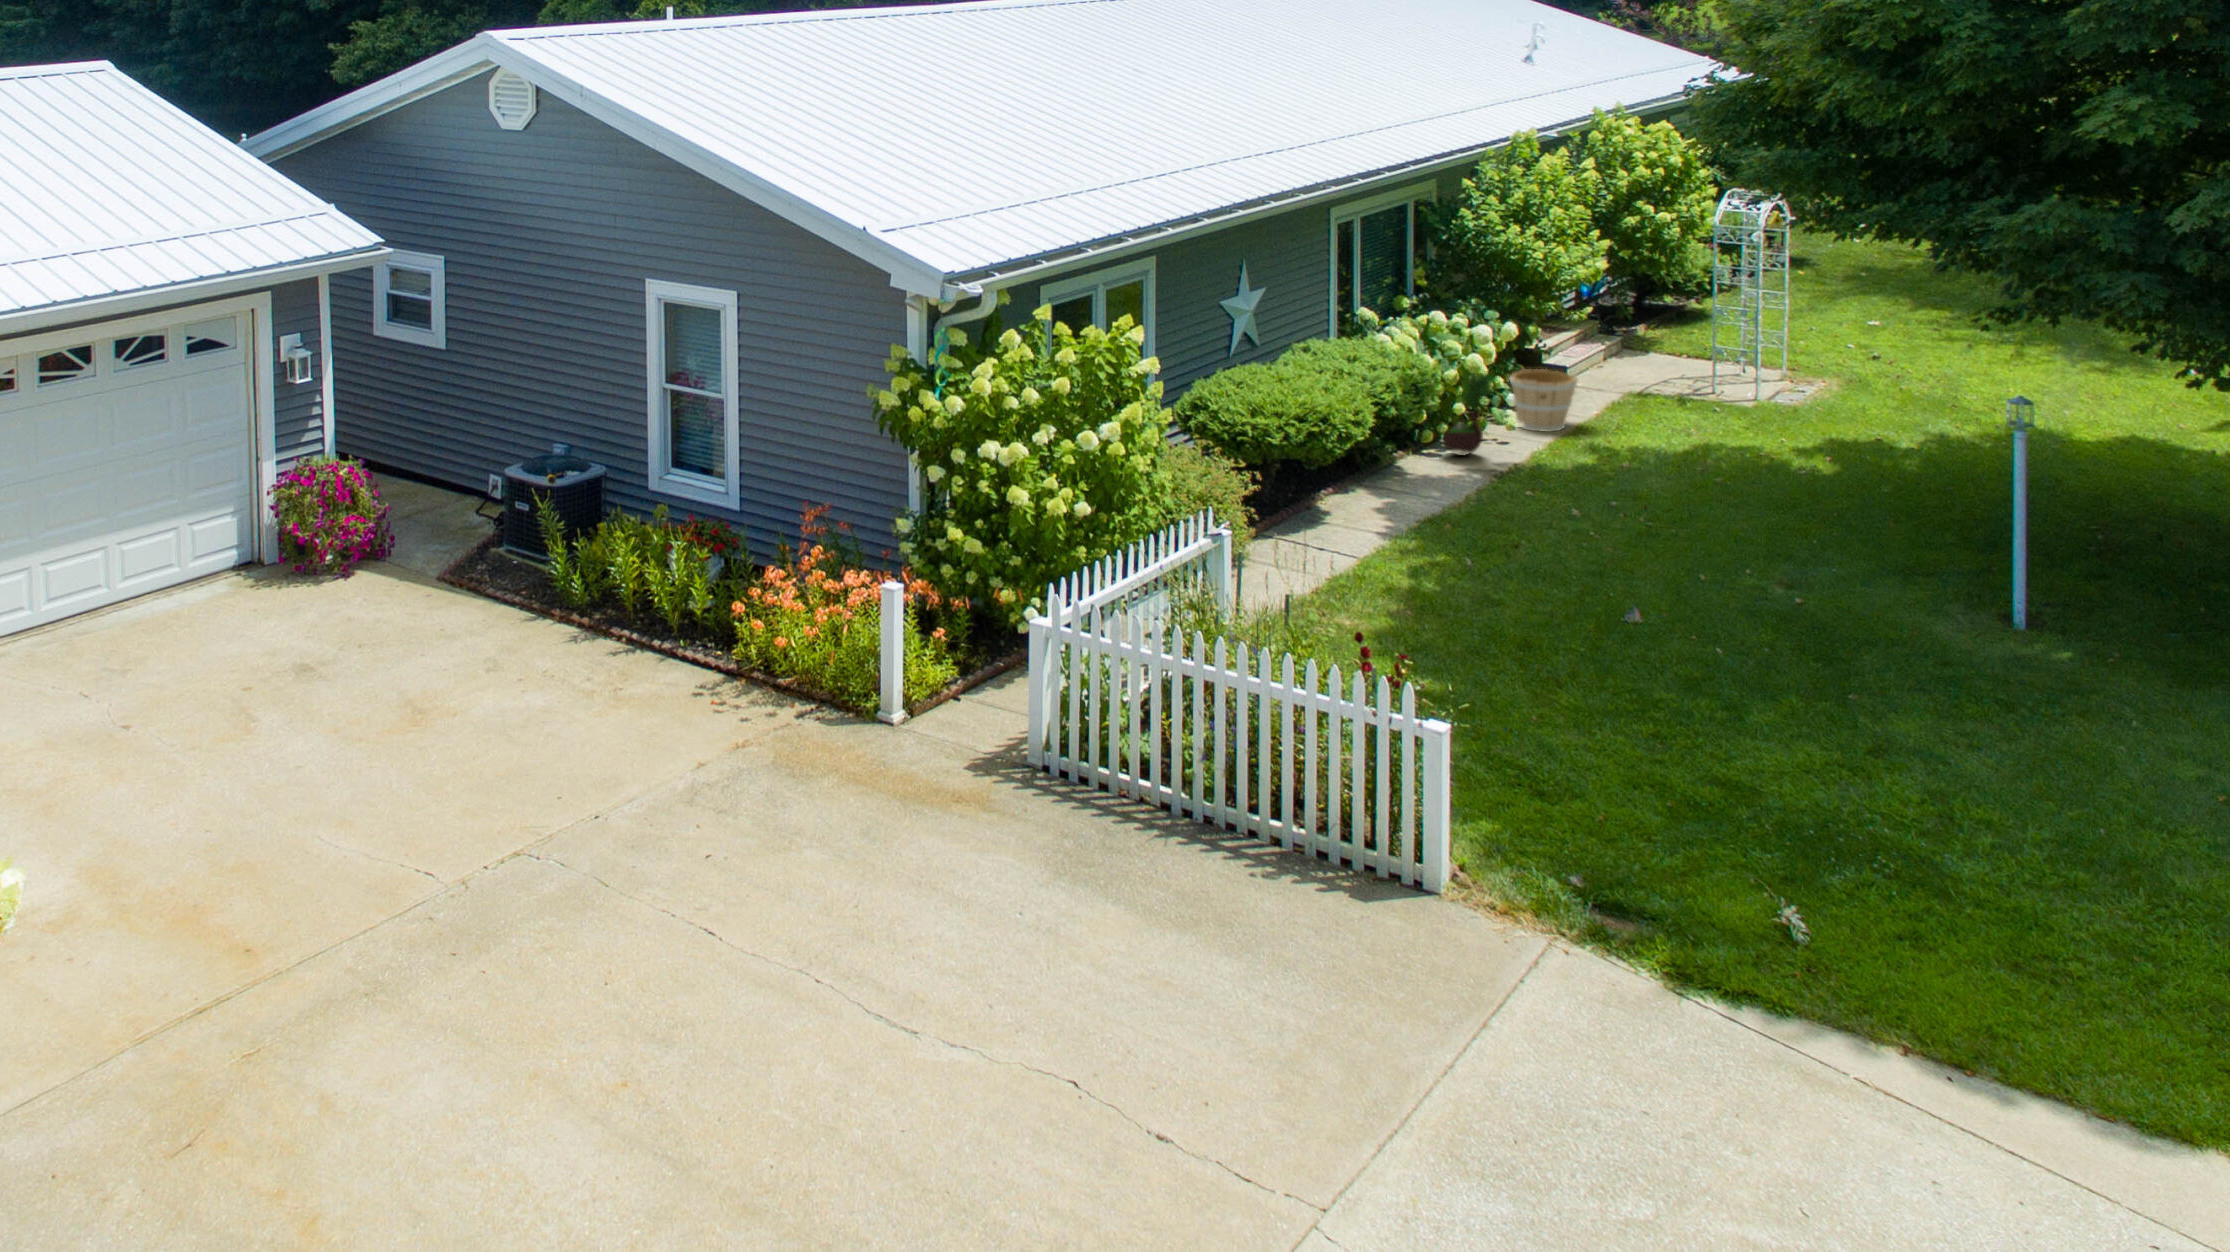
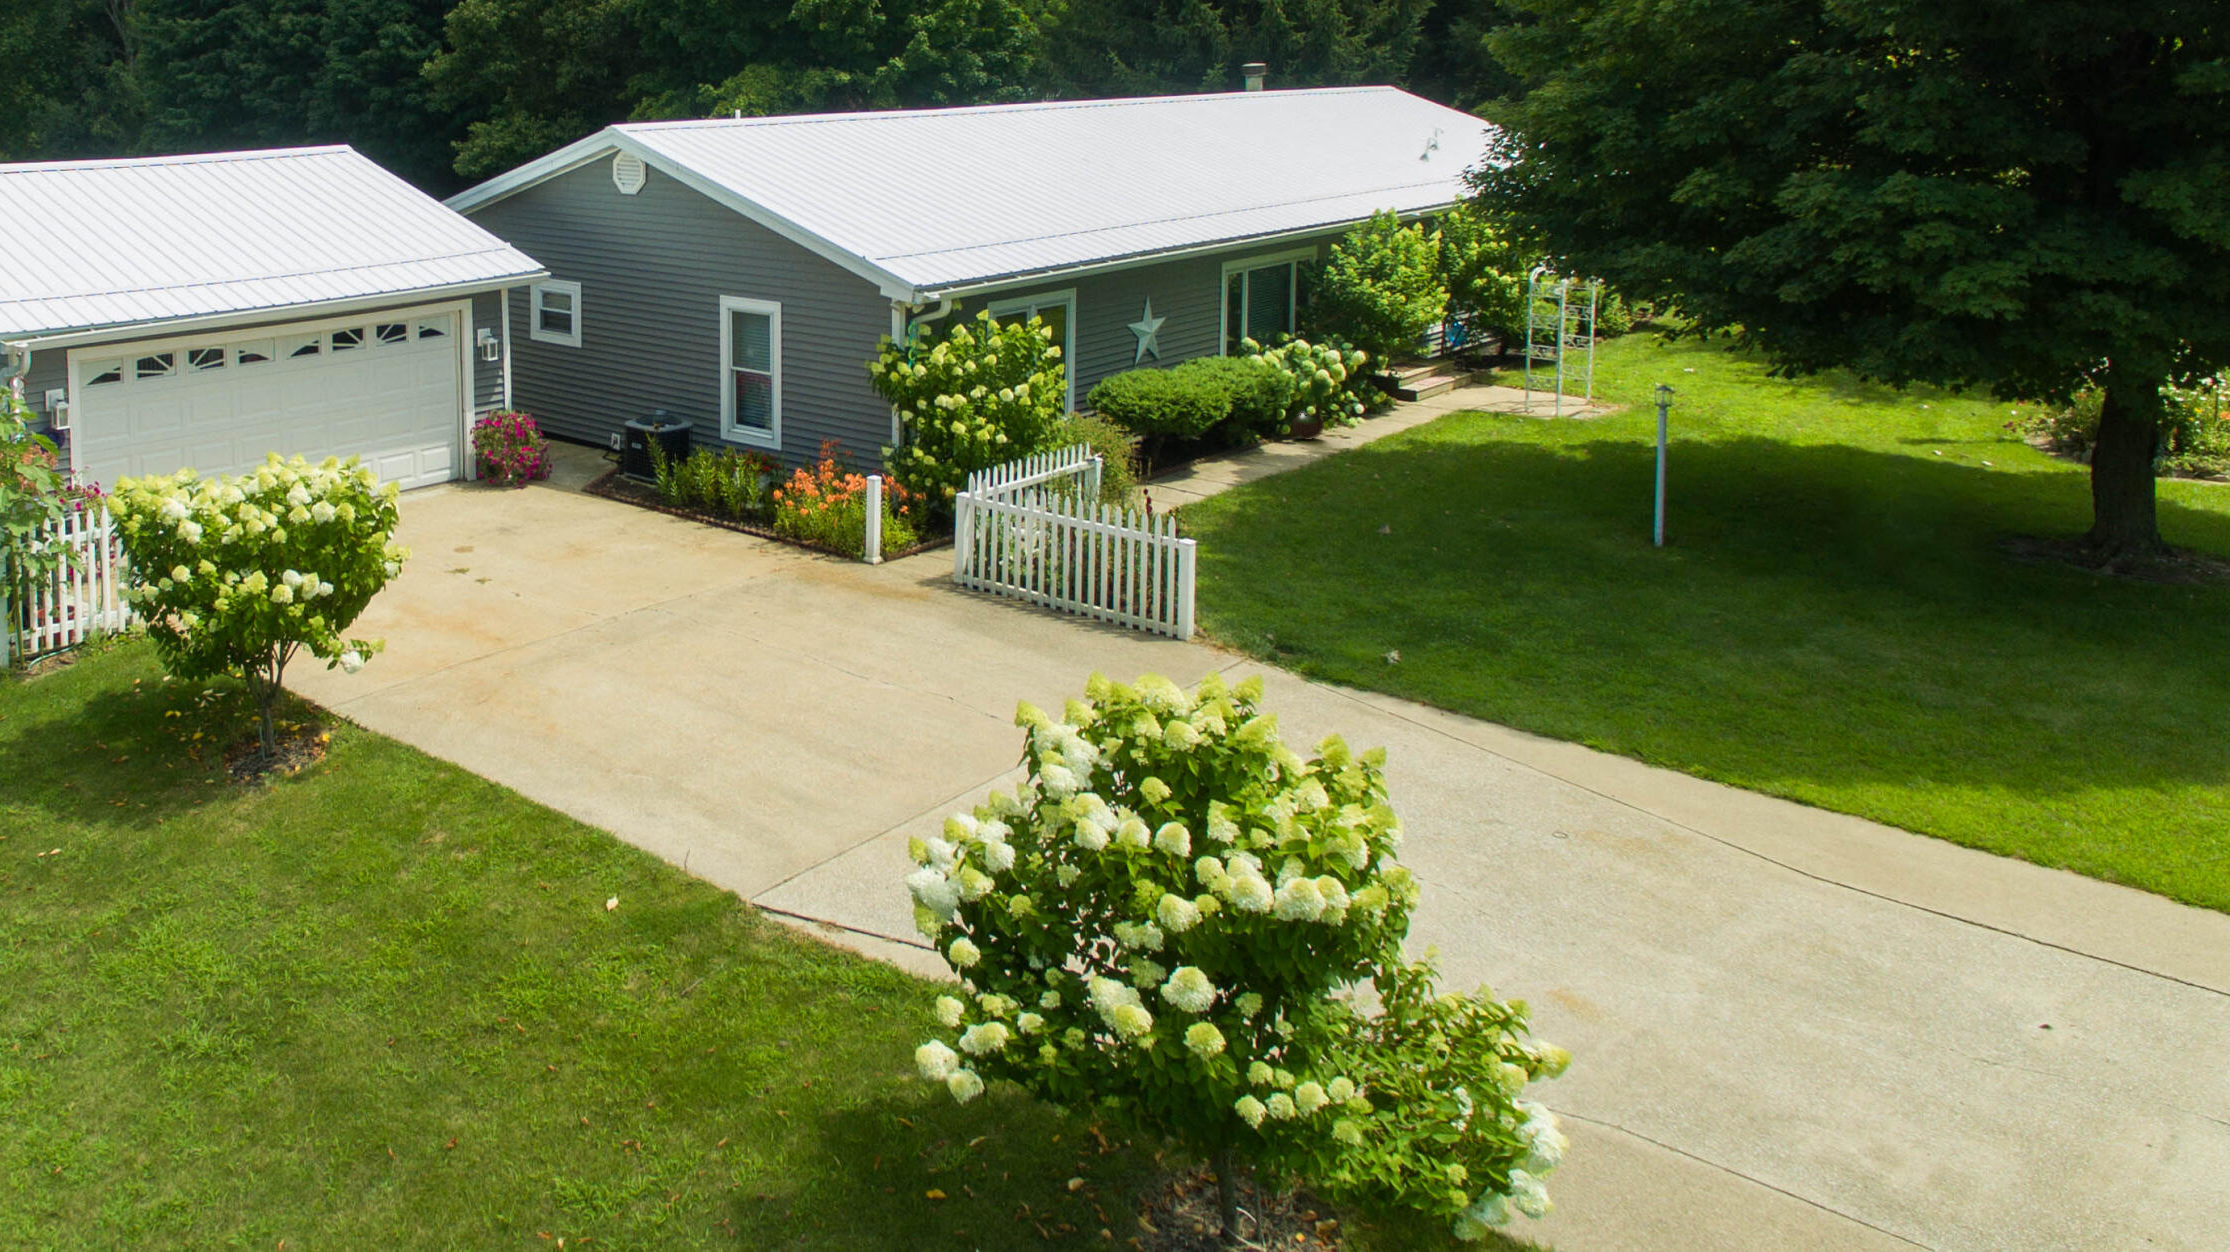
wooden bucket: present [1510,369,1577,432] -> none [1353,382,1402,427]

